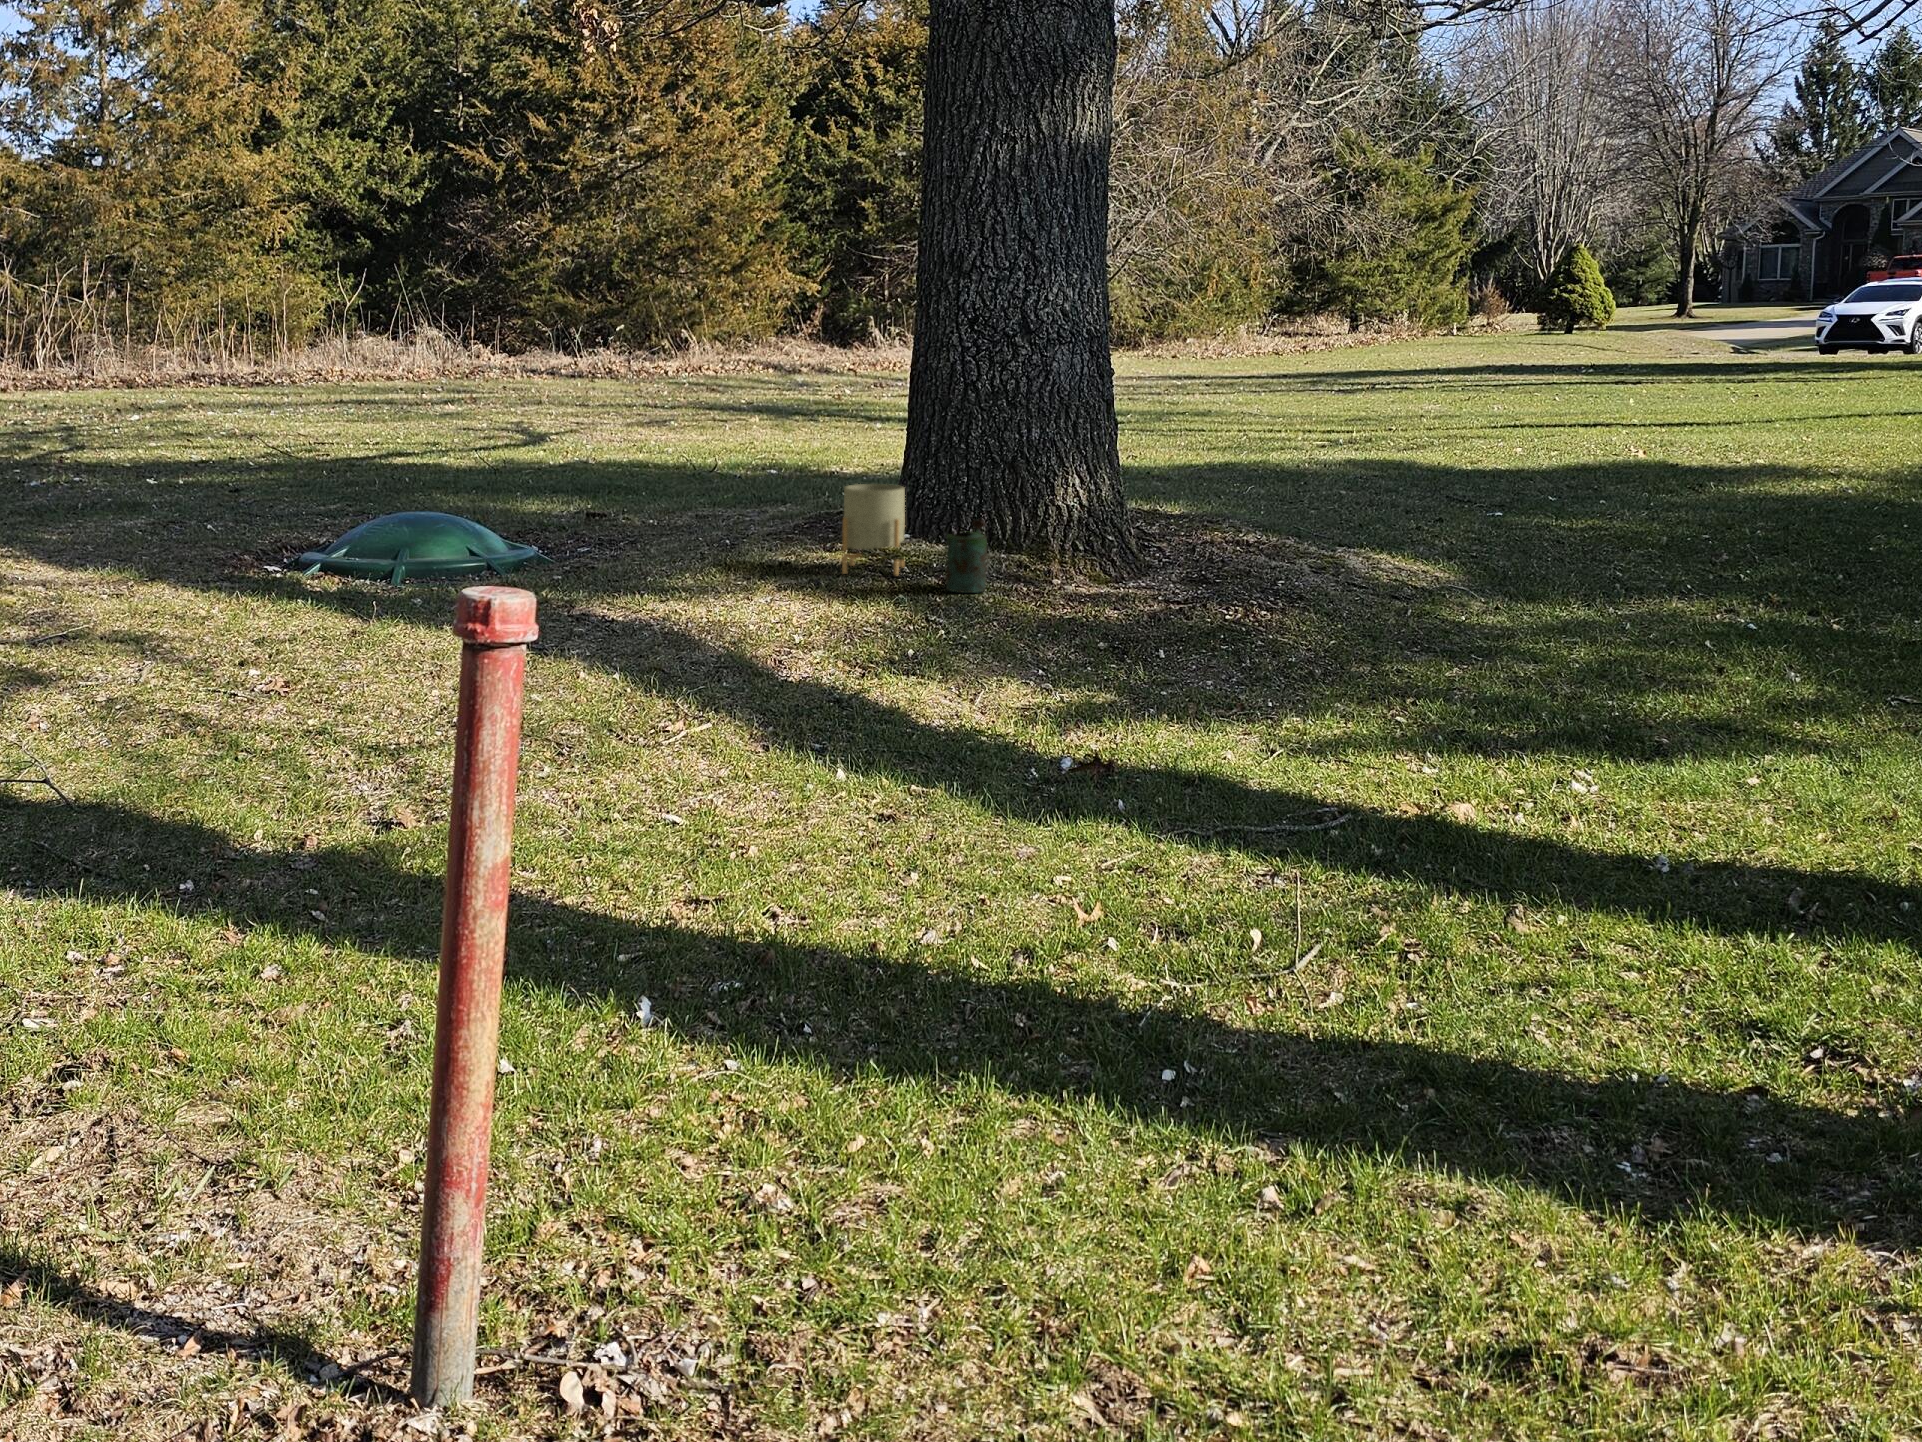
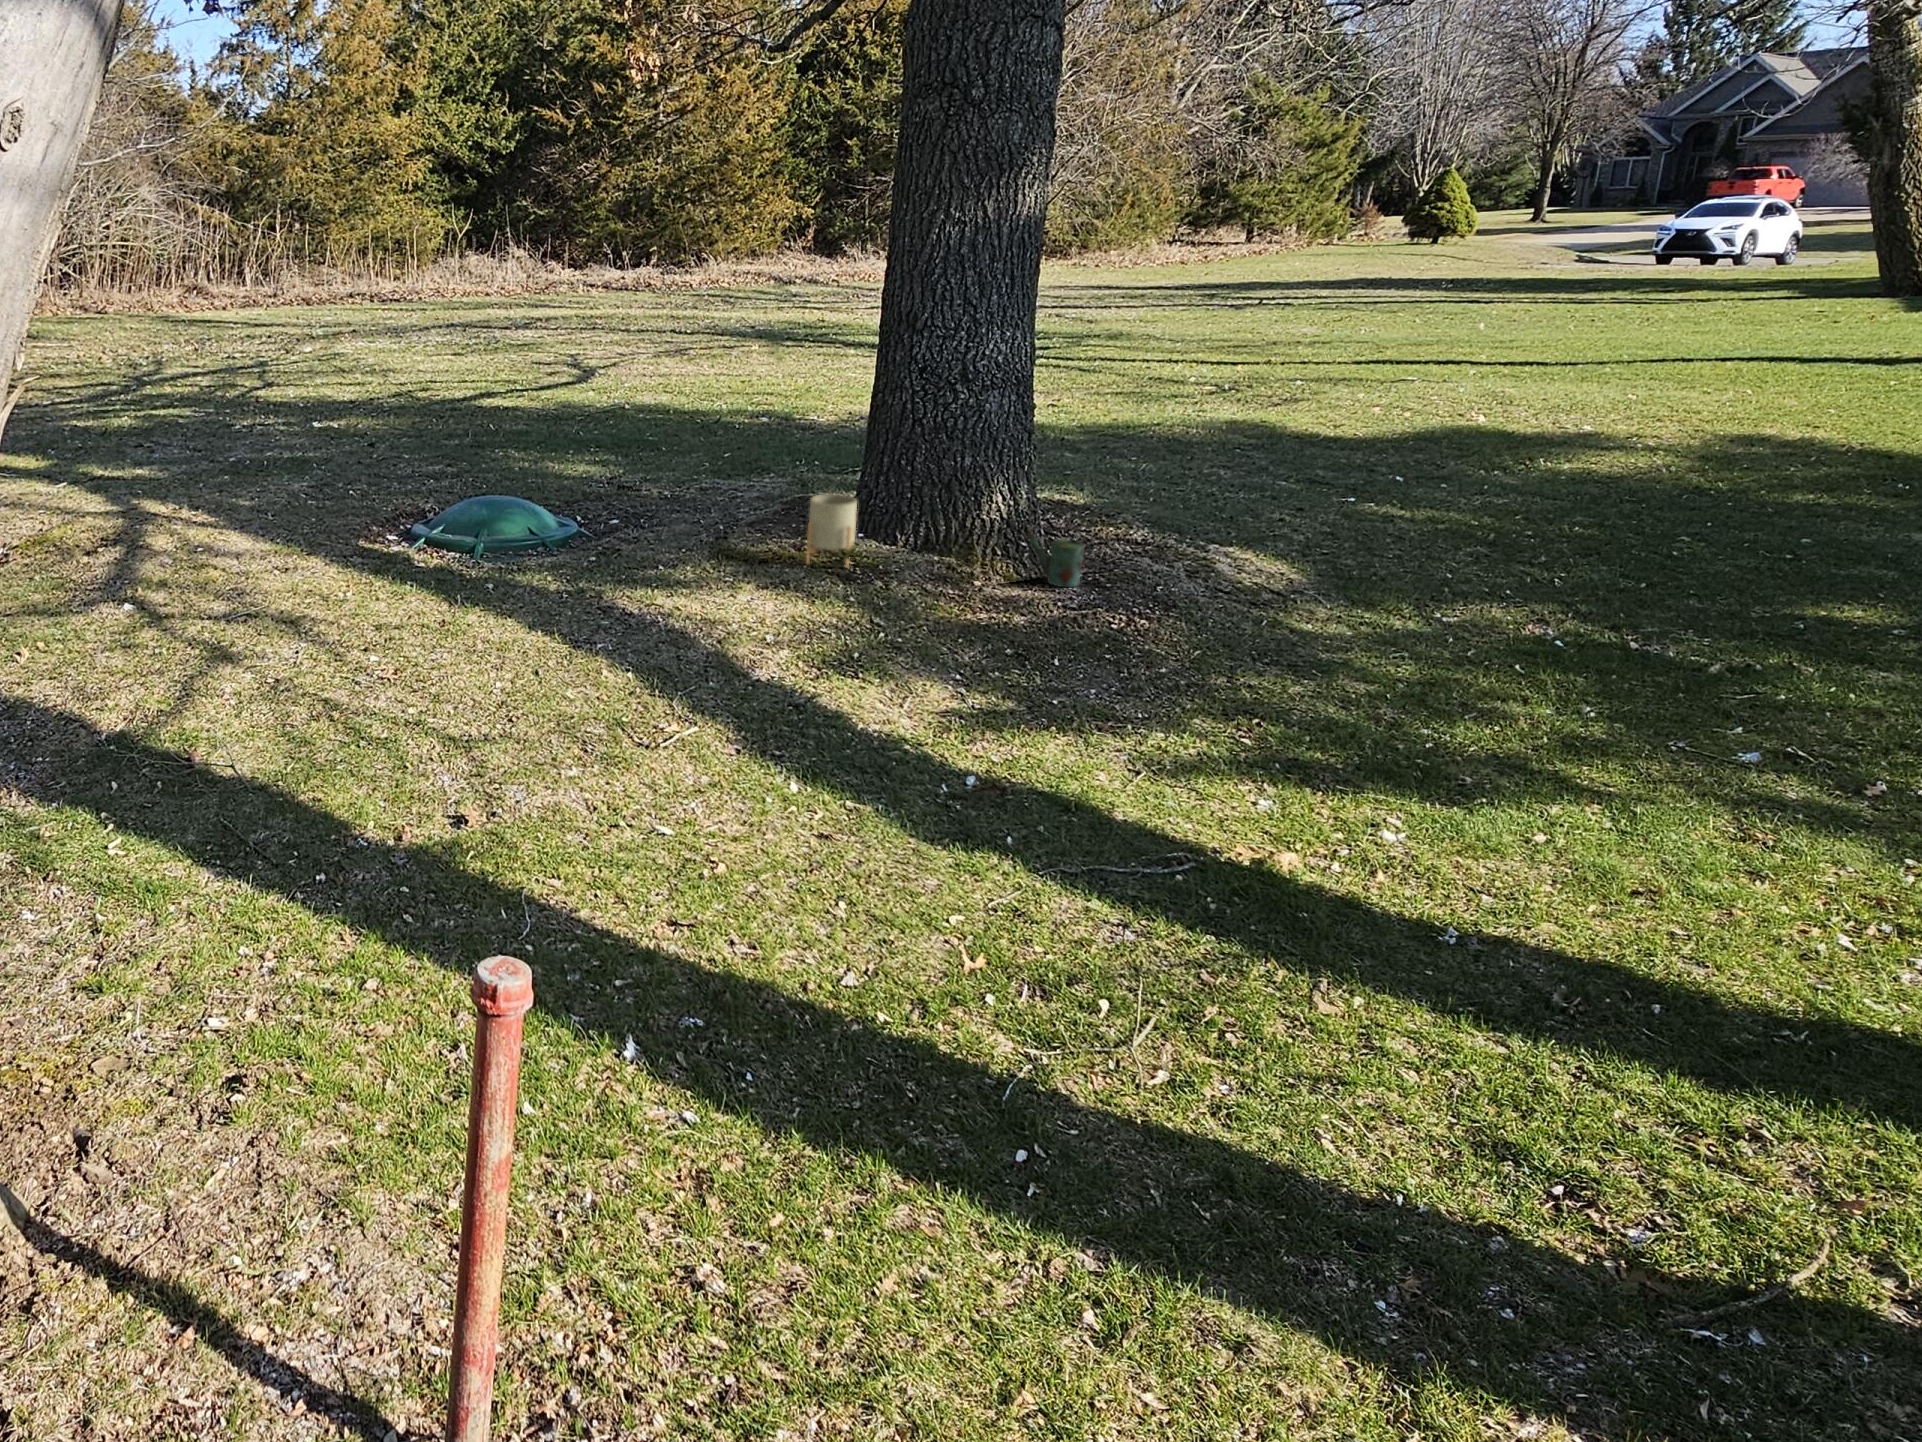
watering can: present [946,520,987,593] -> present [1026,531,1084,587]

